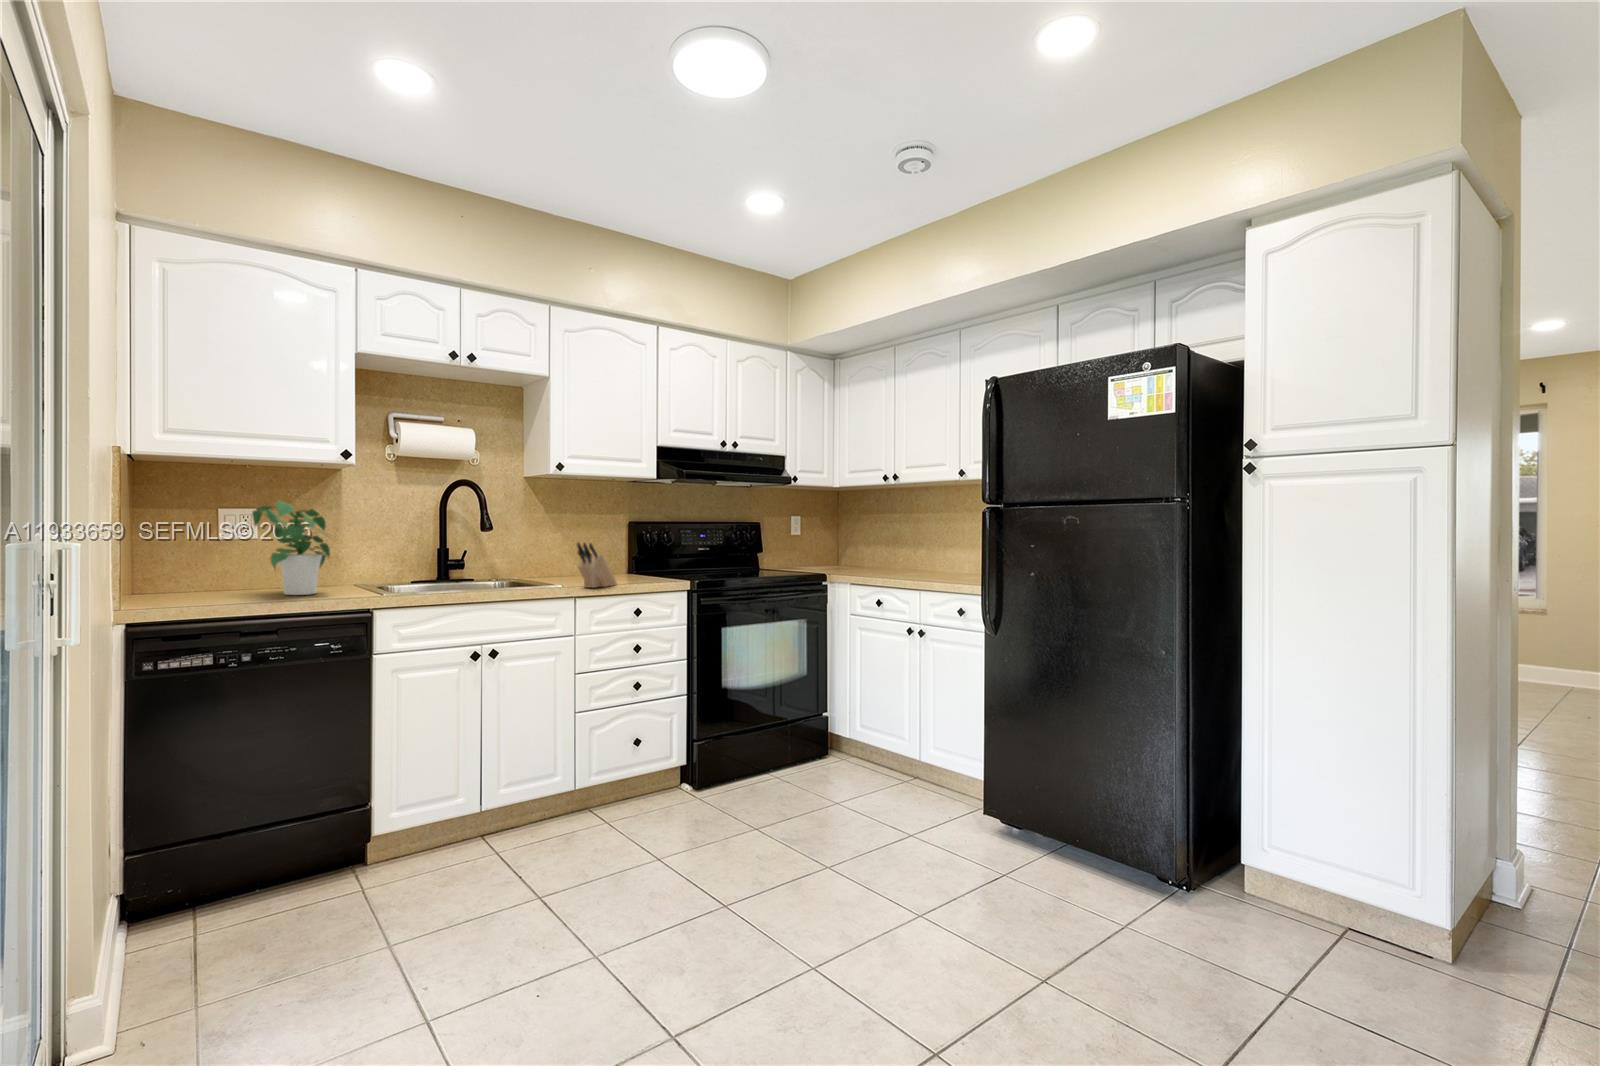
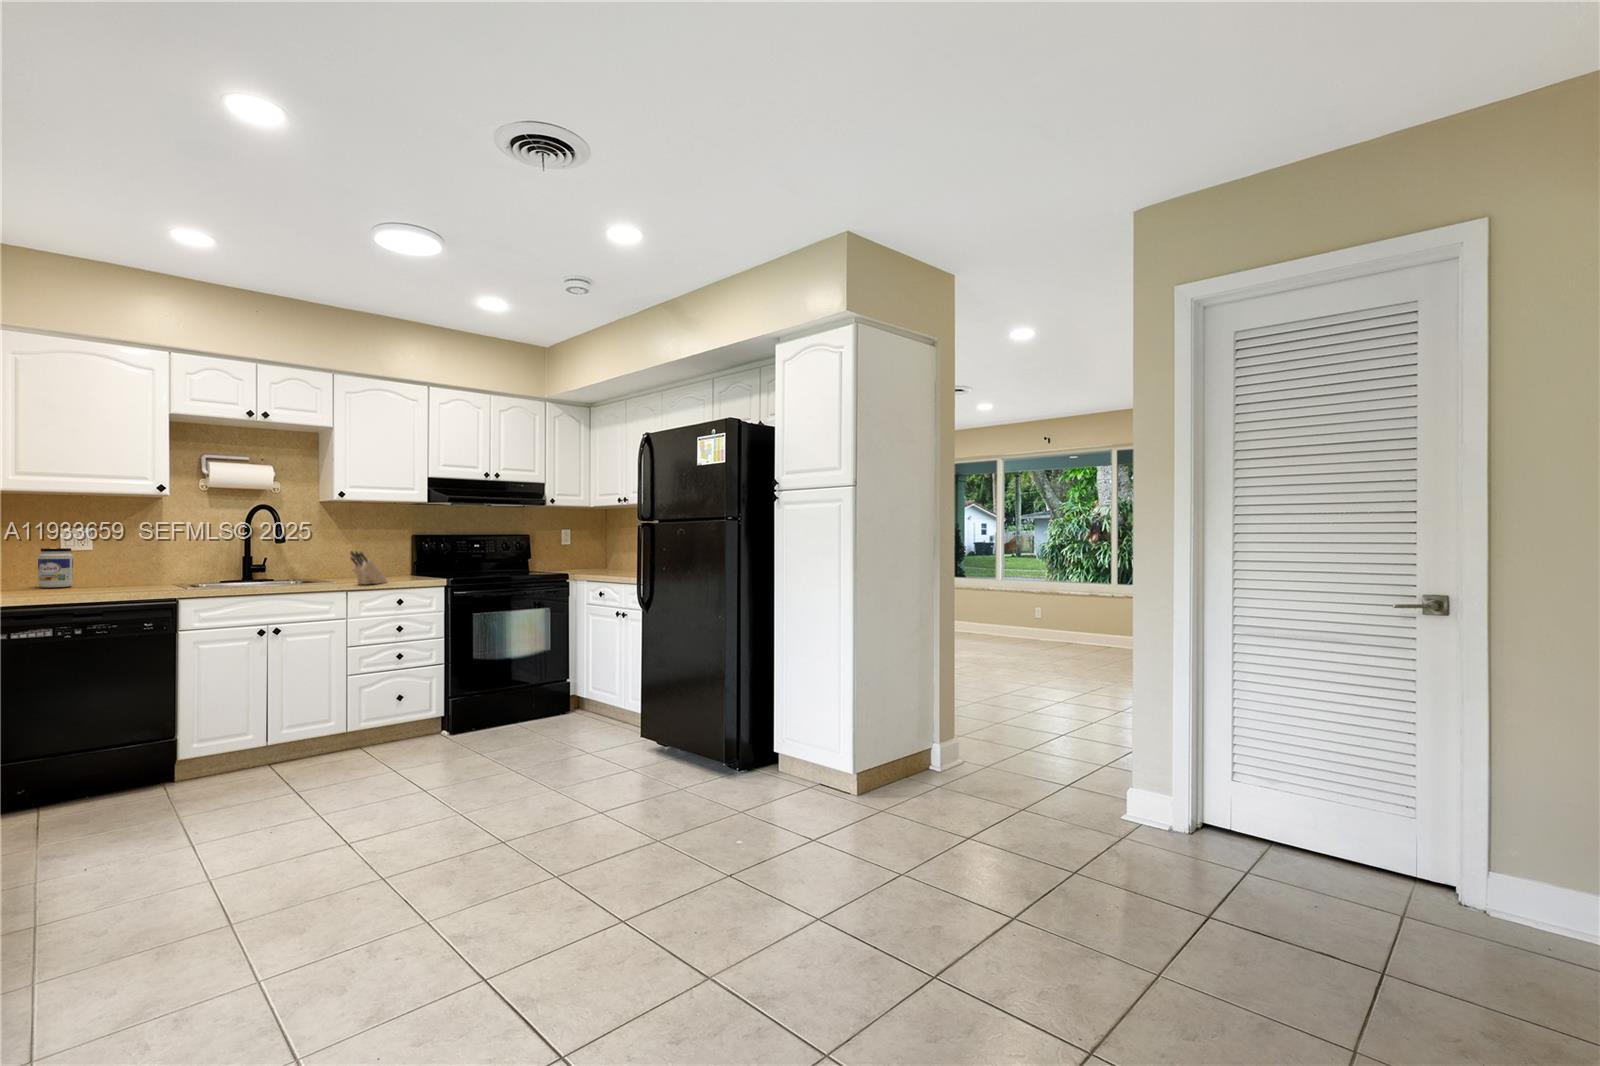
potted plant: present [252,500,330,595] -> none [85,522,148,591]
jar: none [193,535,236,589] -> present [38,548,73,588]

